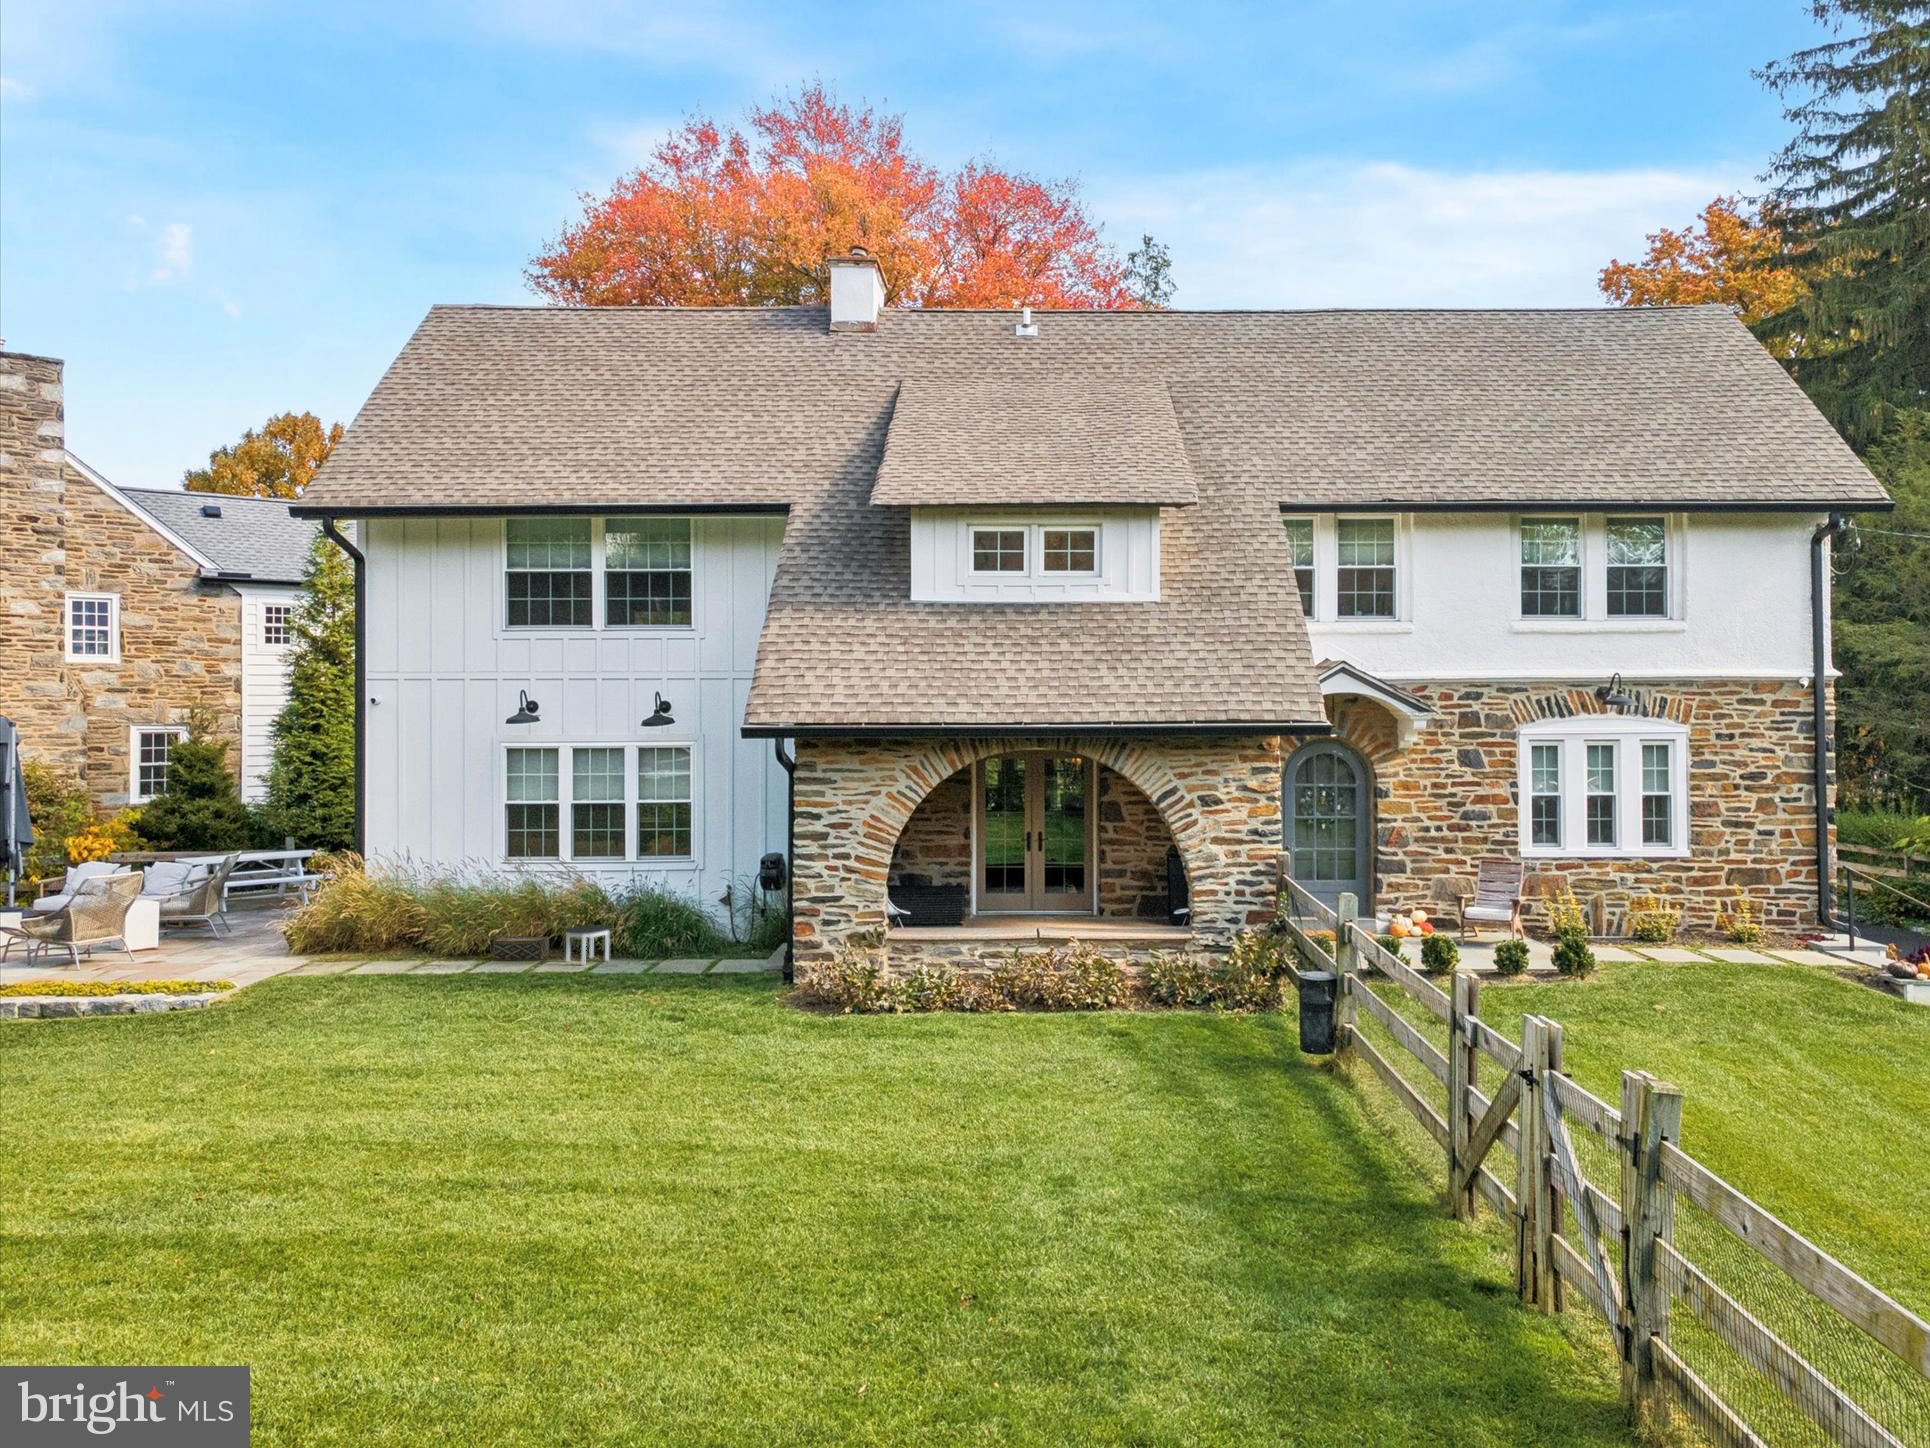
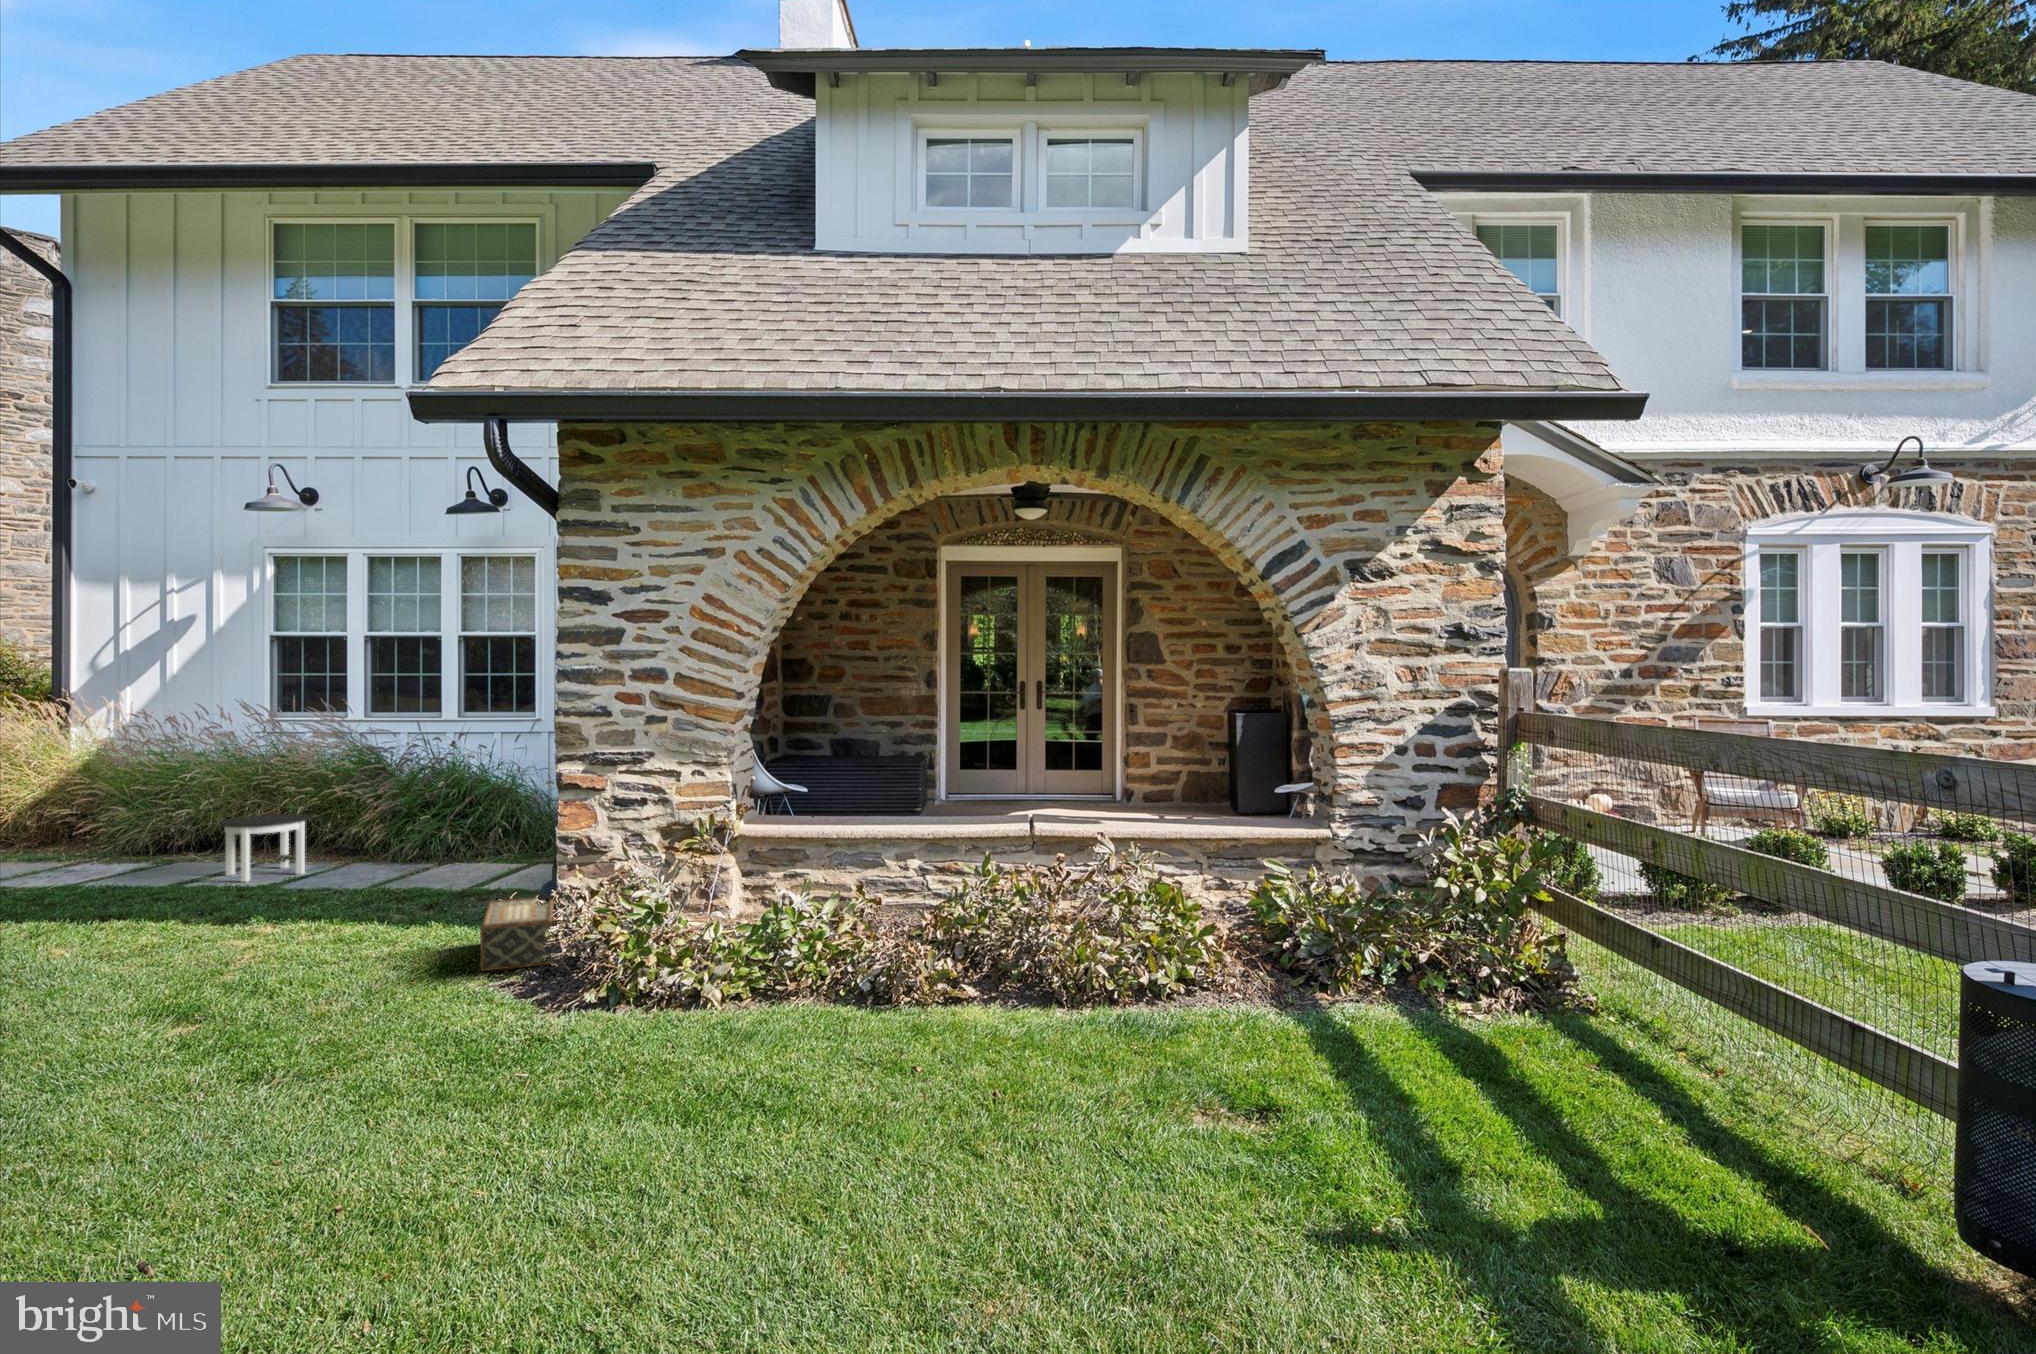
woven basket: present [493,936,549,960] -> present [480,898,553,971]

